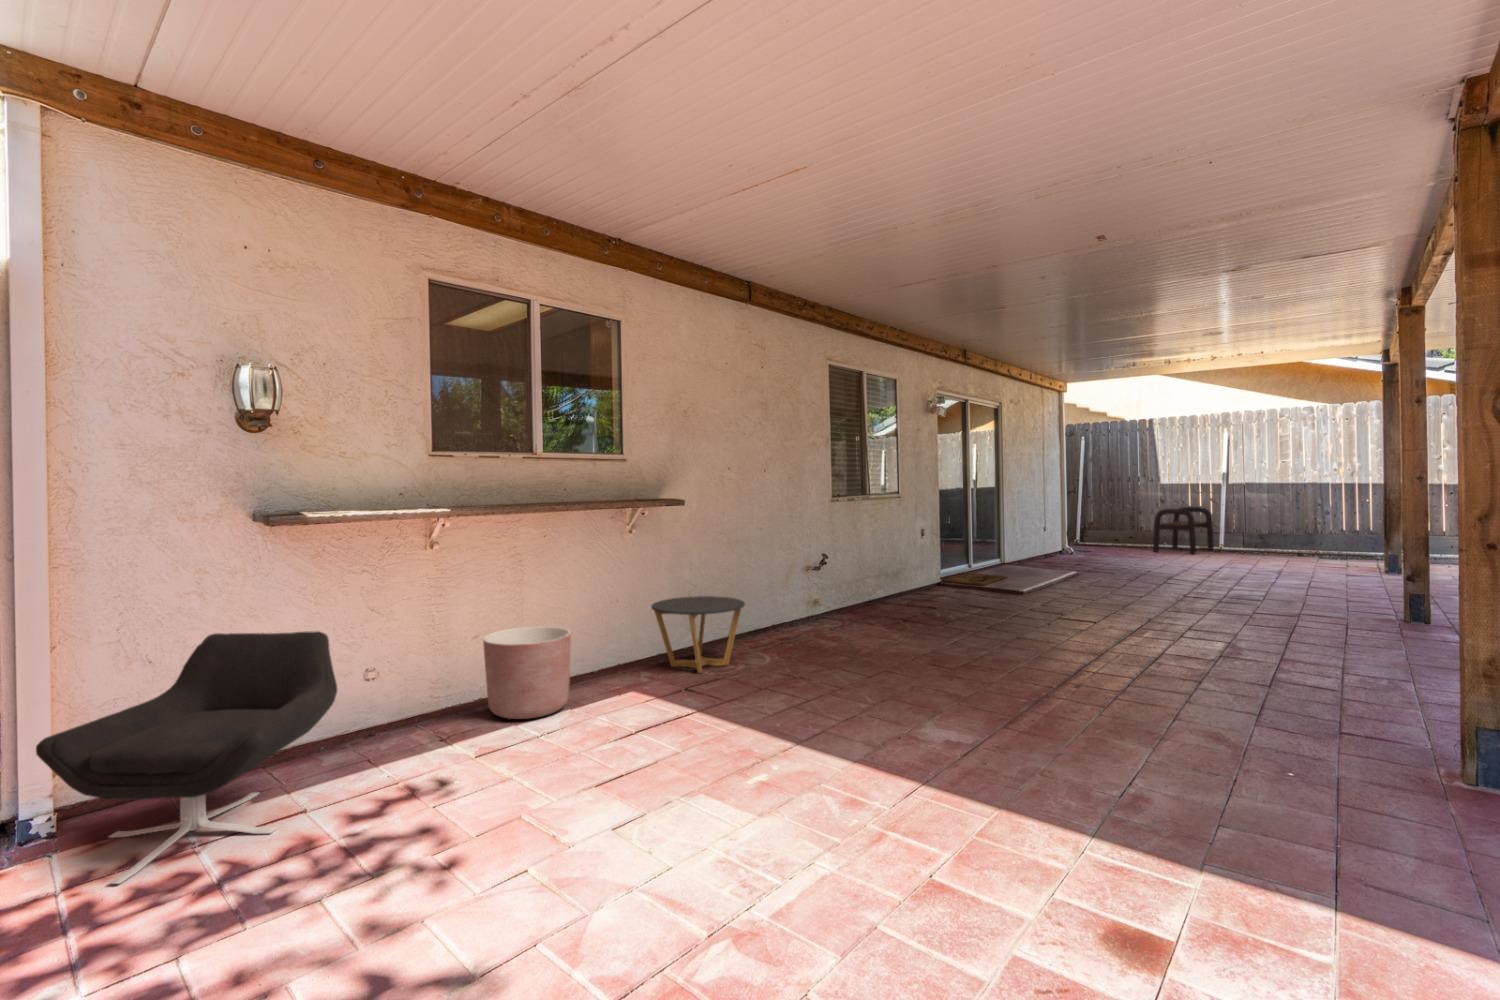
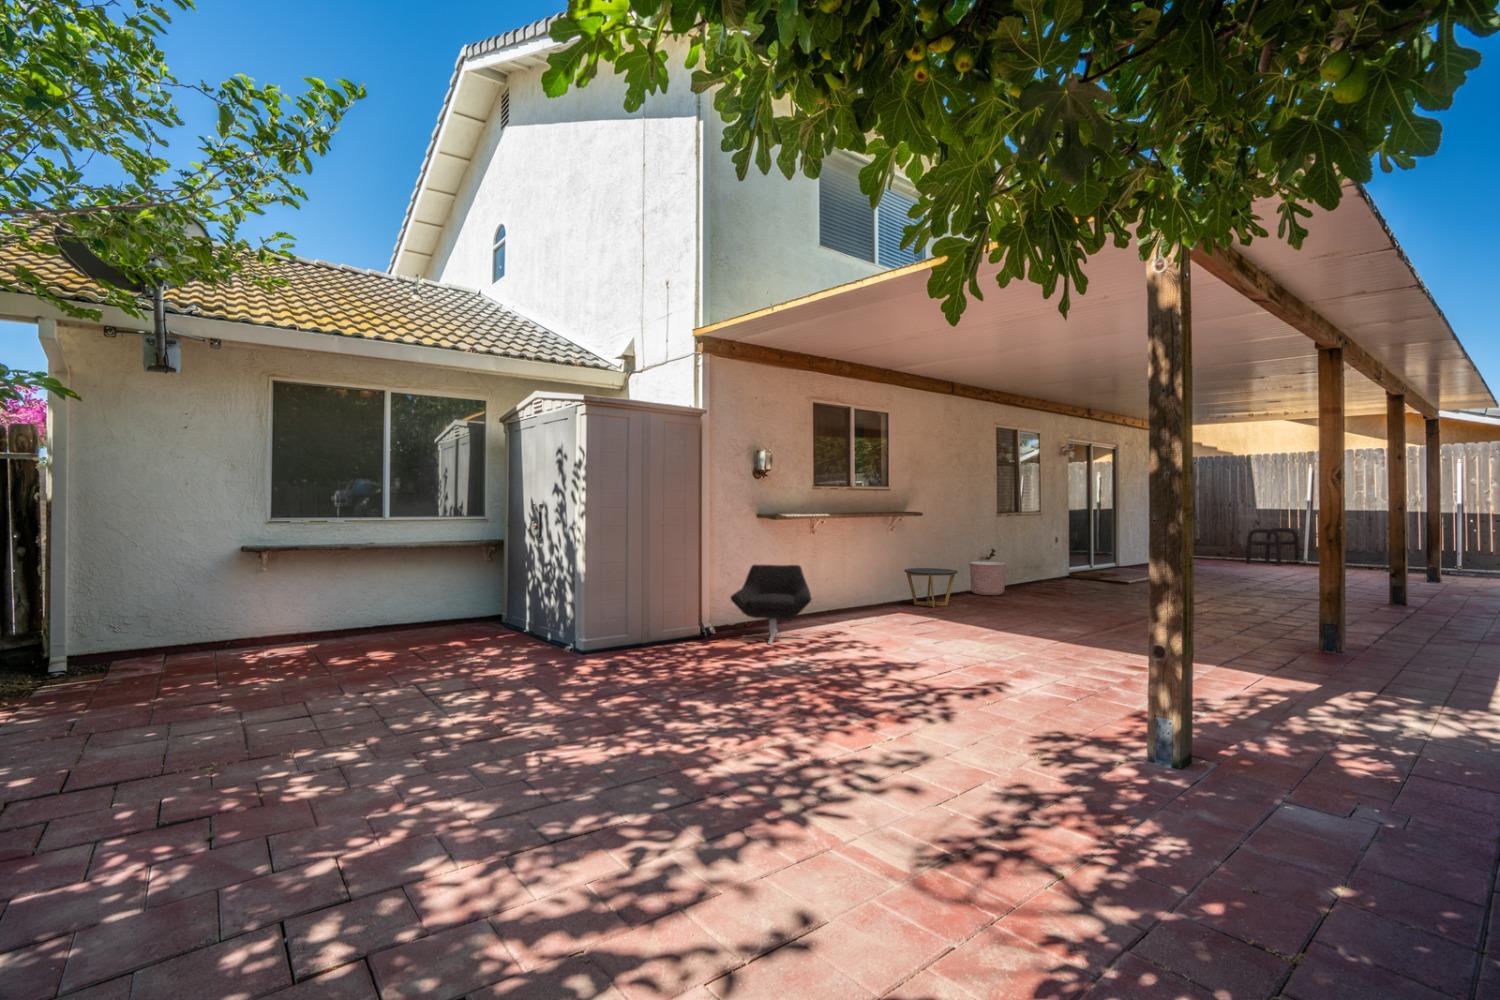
planter: present [483,626,571,719] -> present [970,562,1006,595]

